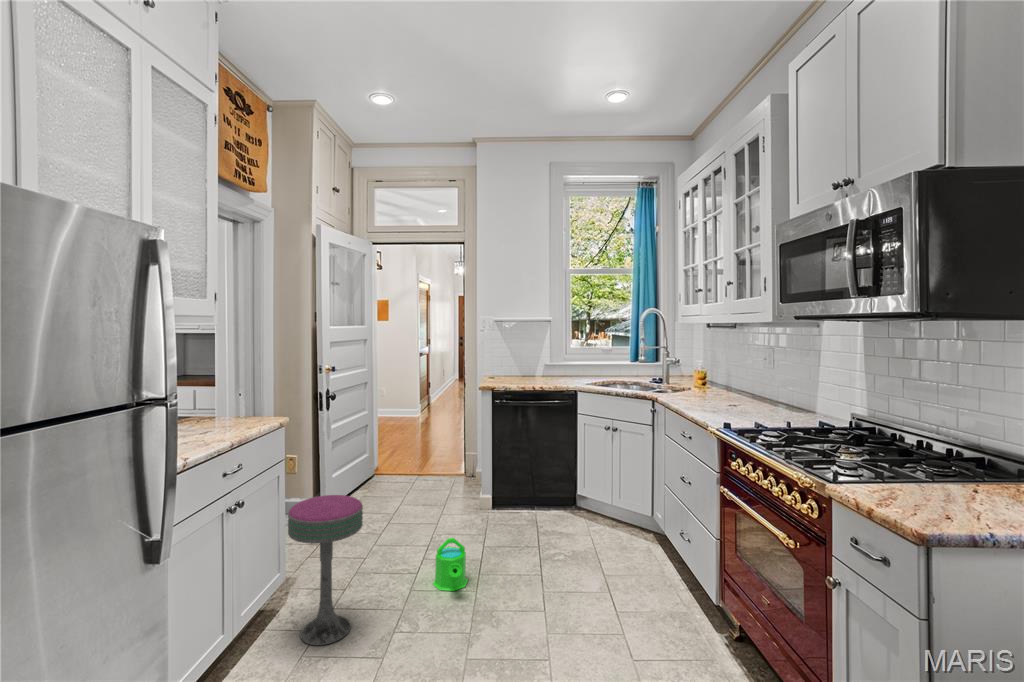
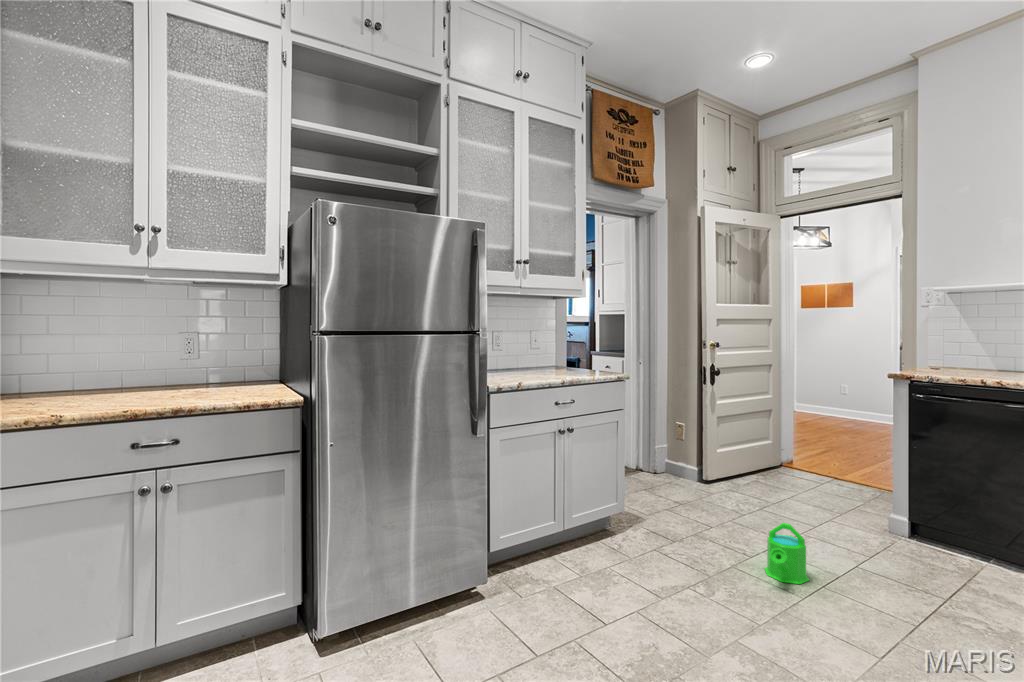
bar stool: present [288,495,363,645] -> none [605,440,670,569]

